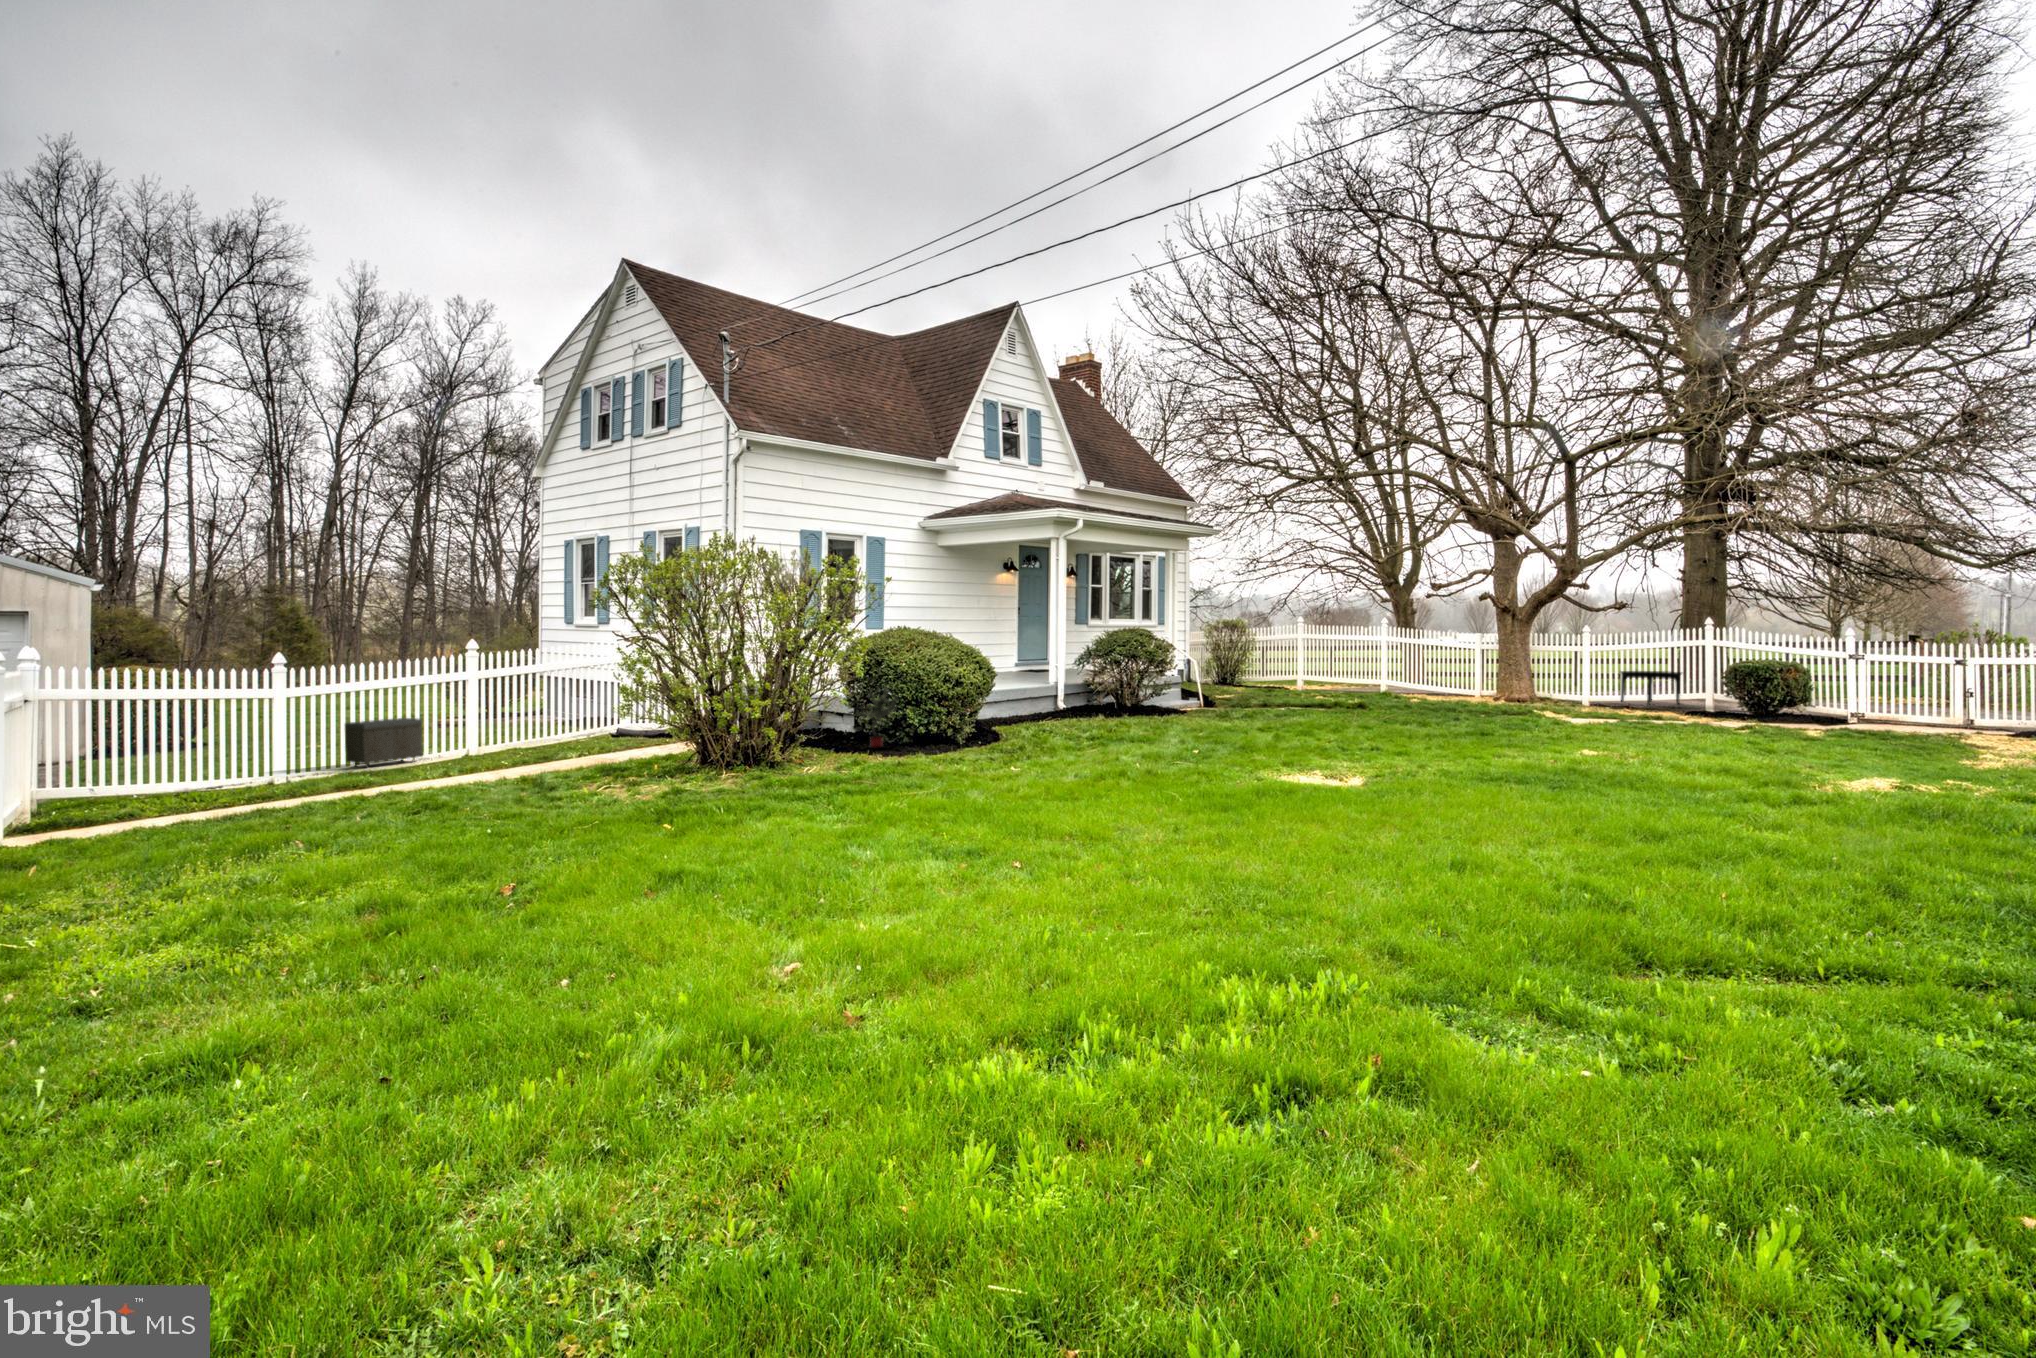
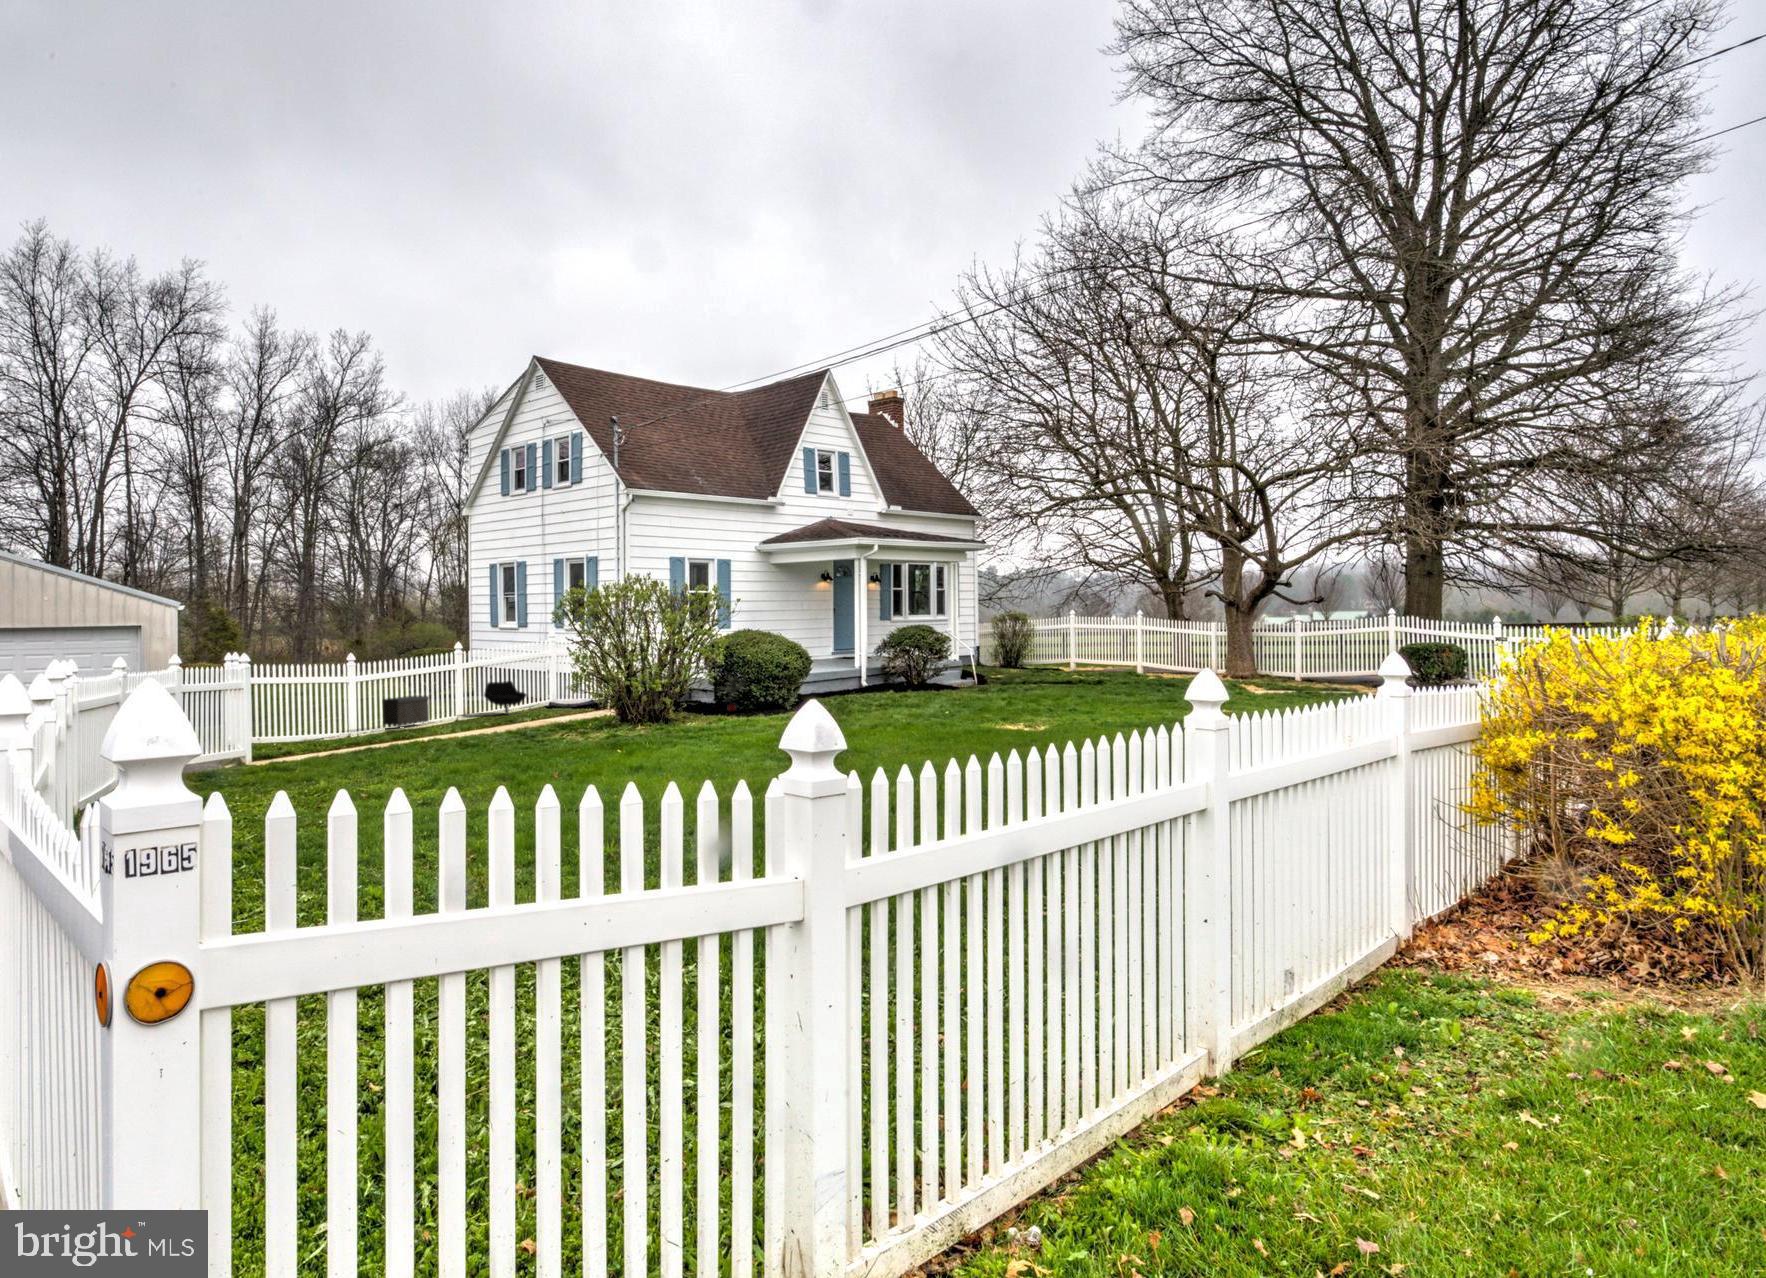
round table: present [1619,671,1682,705] -> none [1295,649,1339,675]
lounge chair: none [526,698,587,748] -> present [484,681,526,714]

